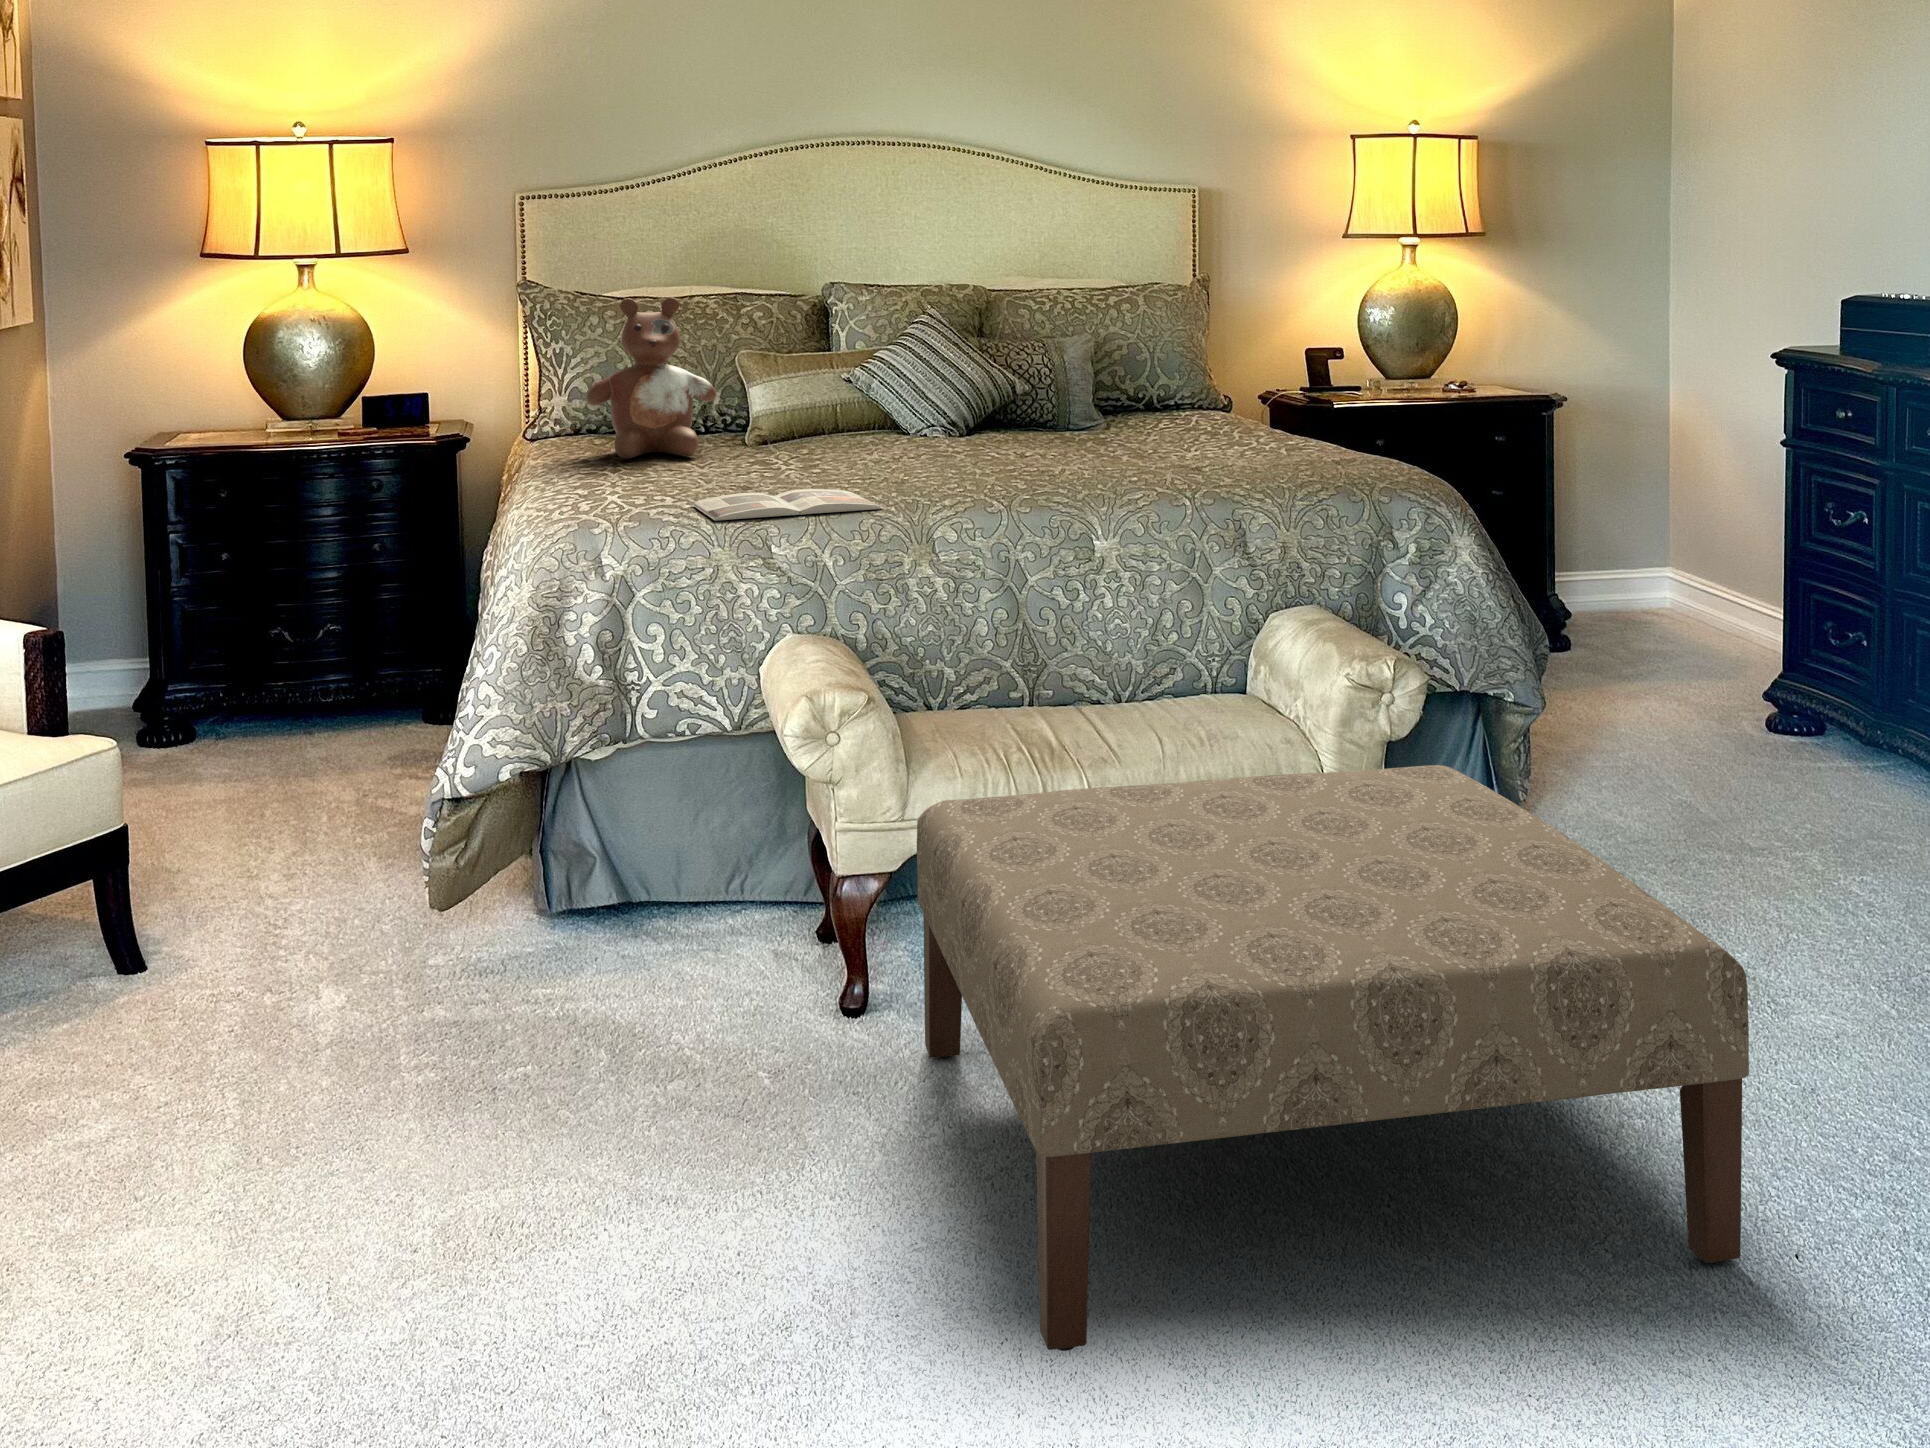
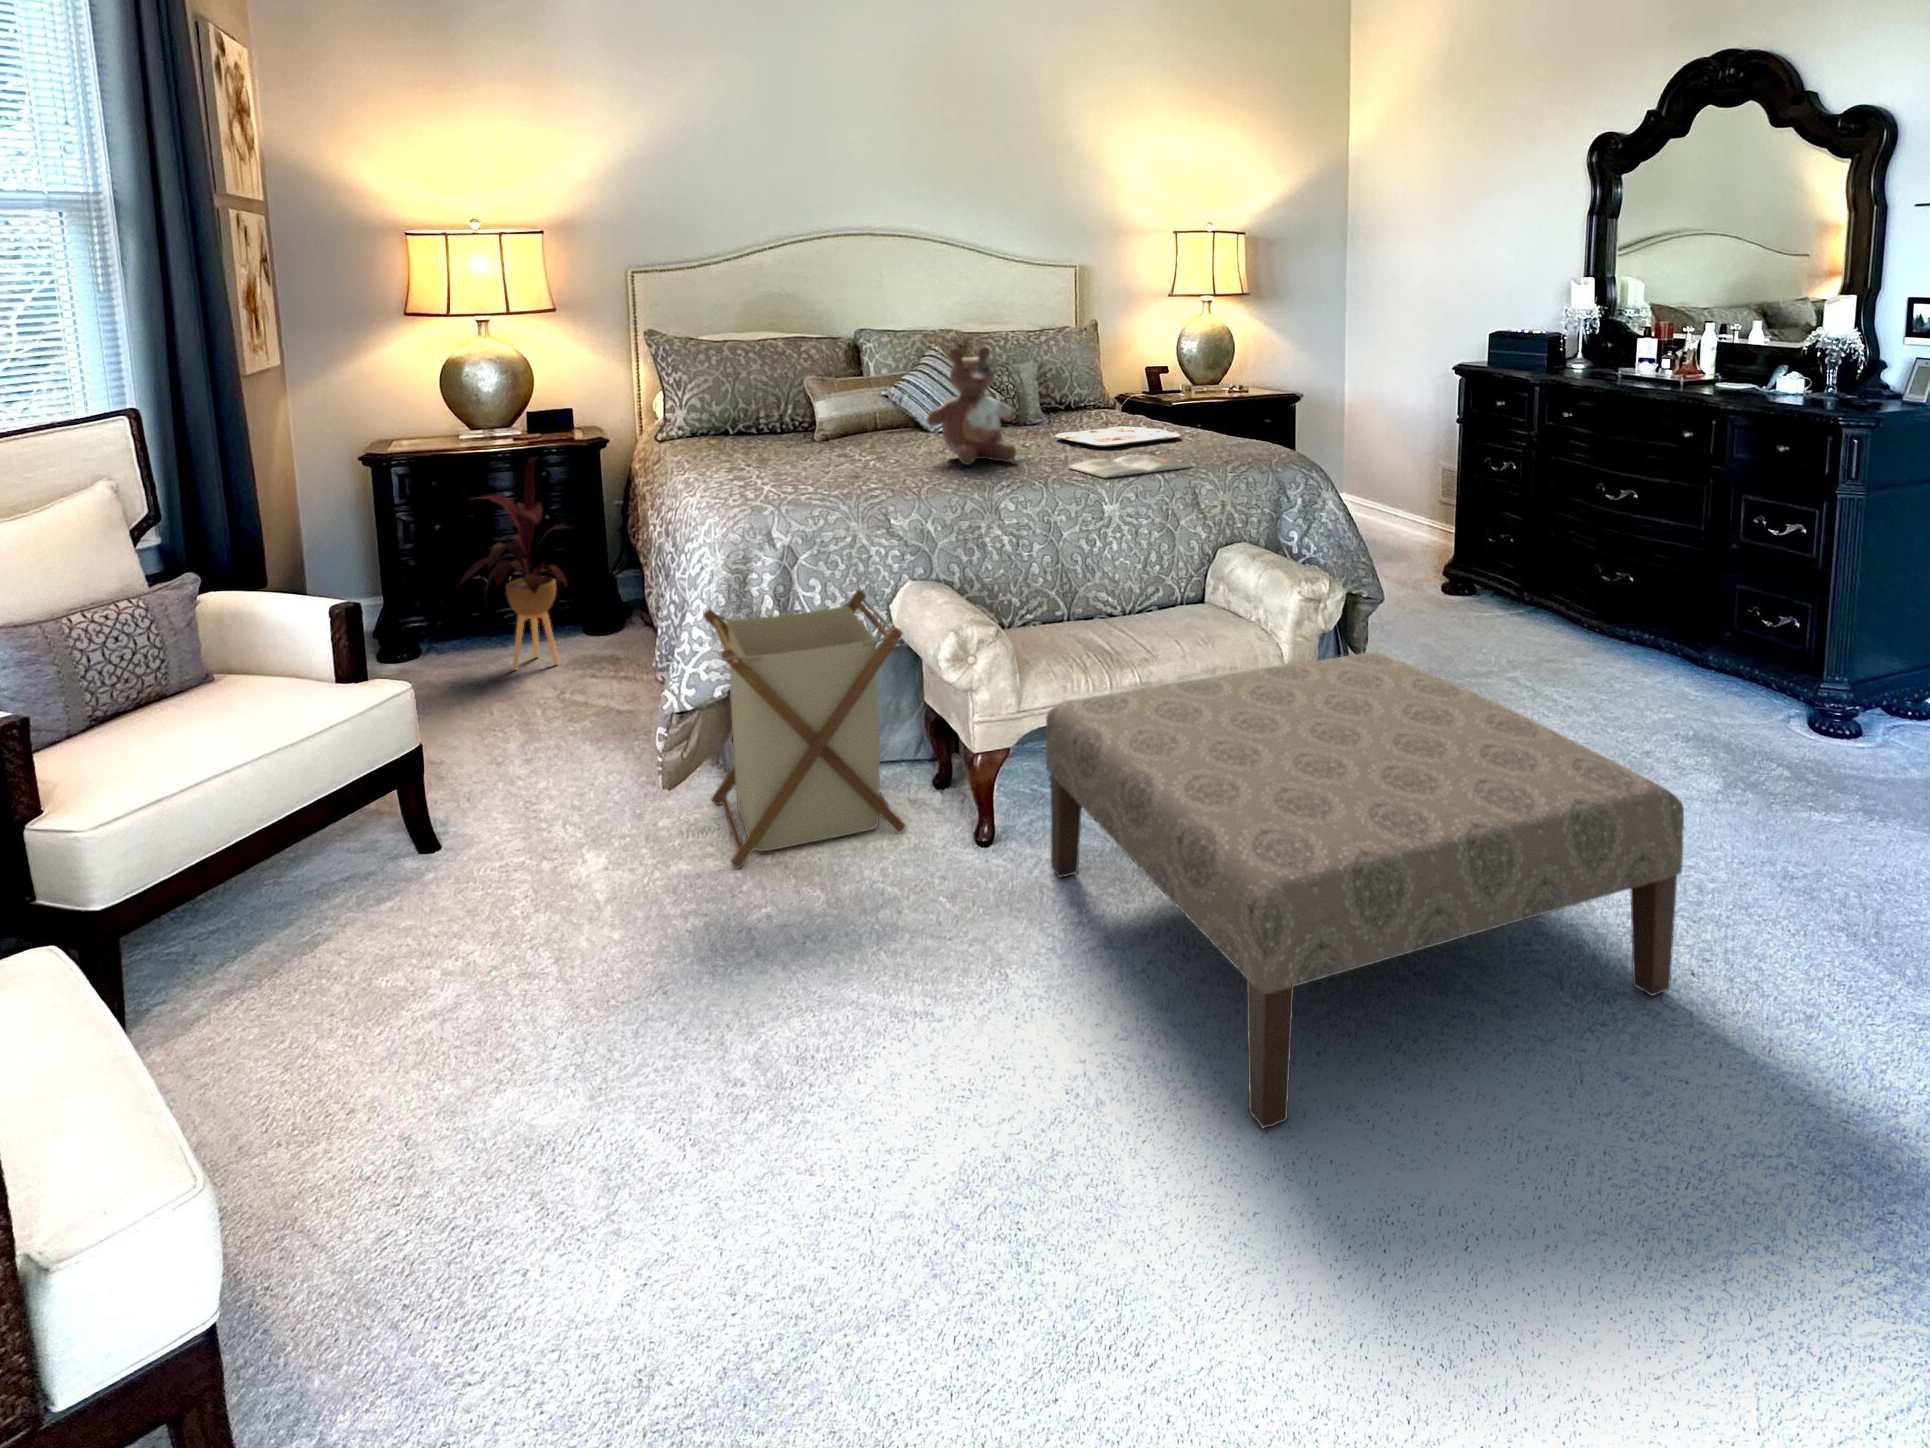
stuffed bear: present [586,297,716,459] -> present [927,347,1016,465]
serving tray: none [1086,432,1280,460] -> present [1055,426,1180,447]
house plant: none [226,455,394,763] -> present [459,457,567,670]
magazine: present [692,489,883,521] -> present [1068,455,1191,478]
laundry basket: none [491,646,749,1017] -> present [704,590,906,869]

